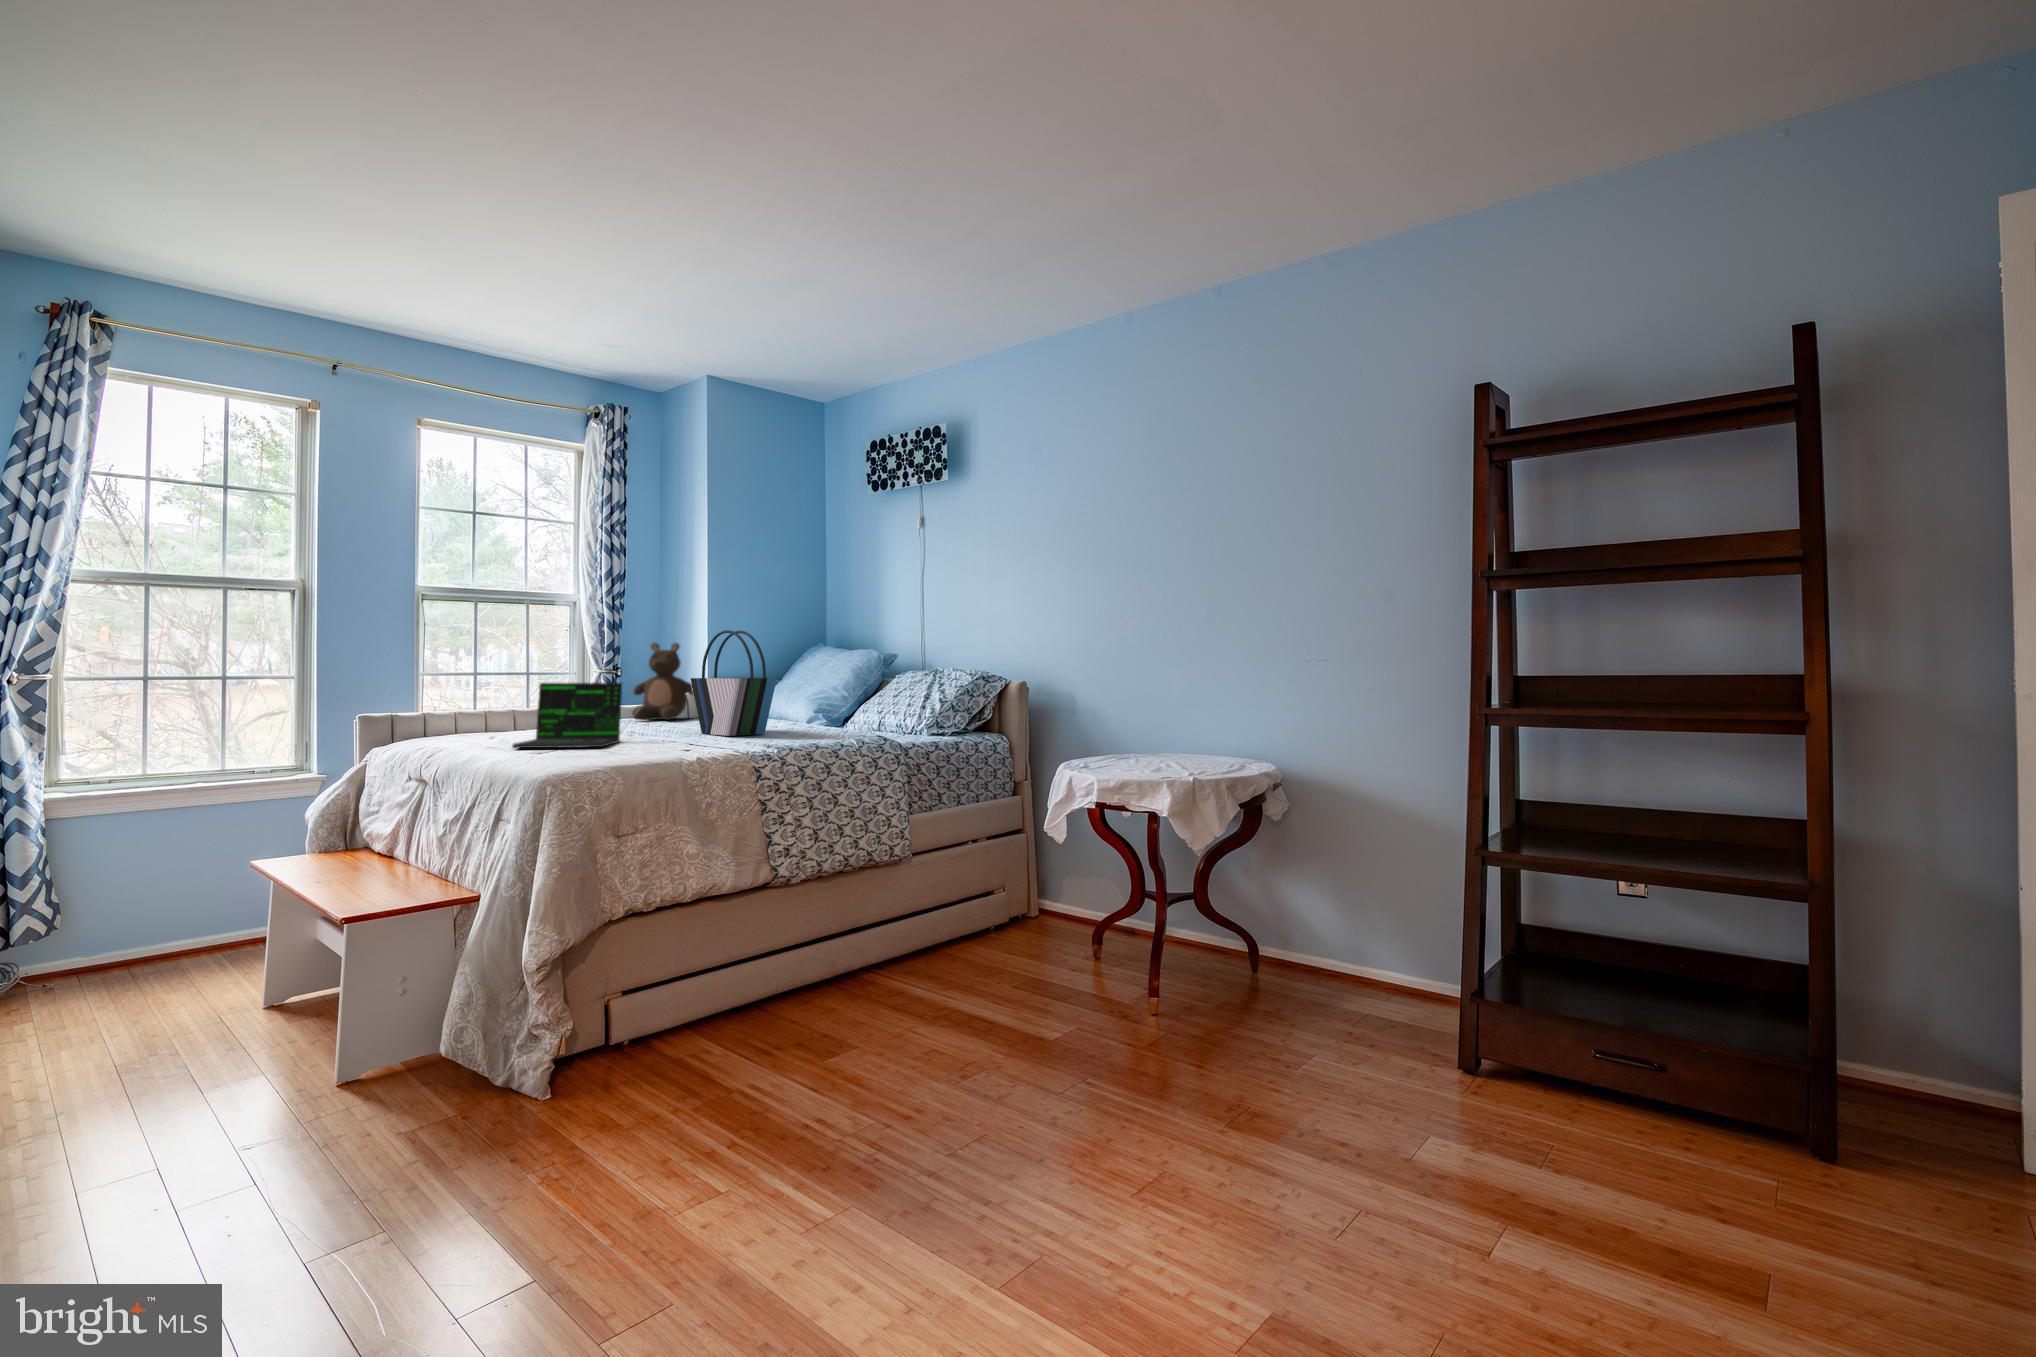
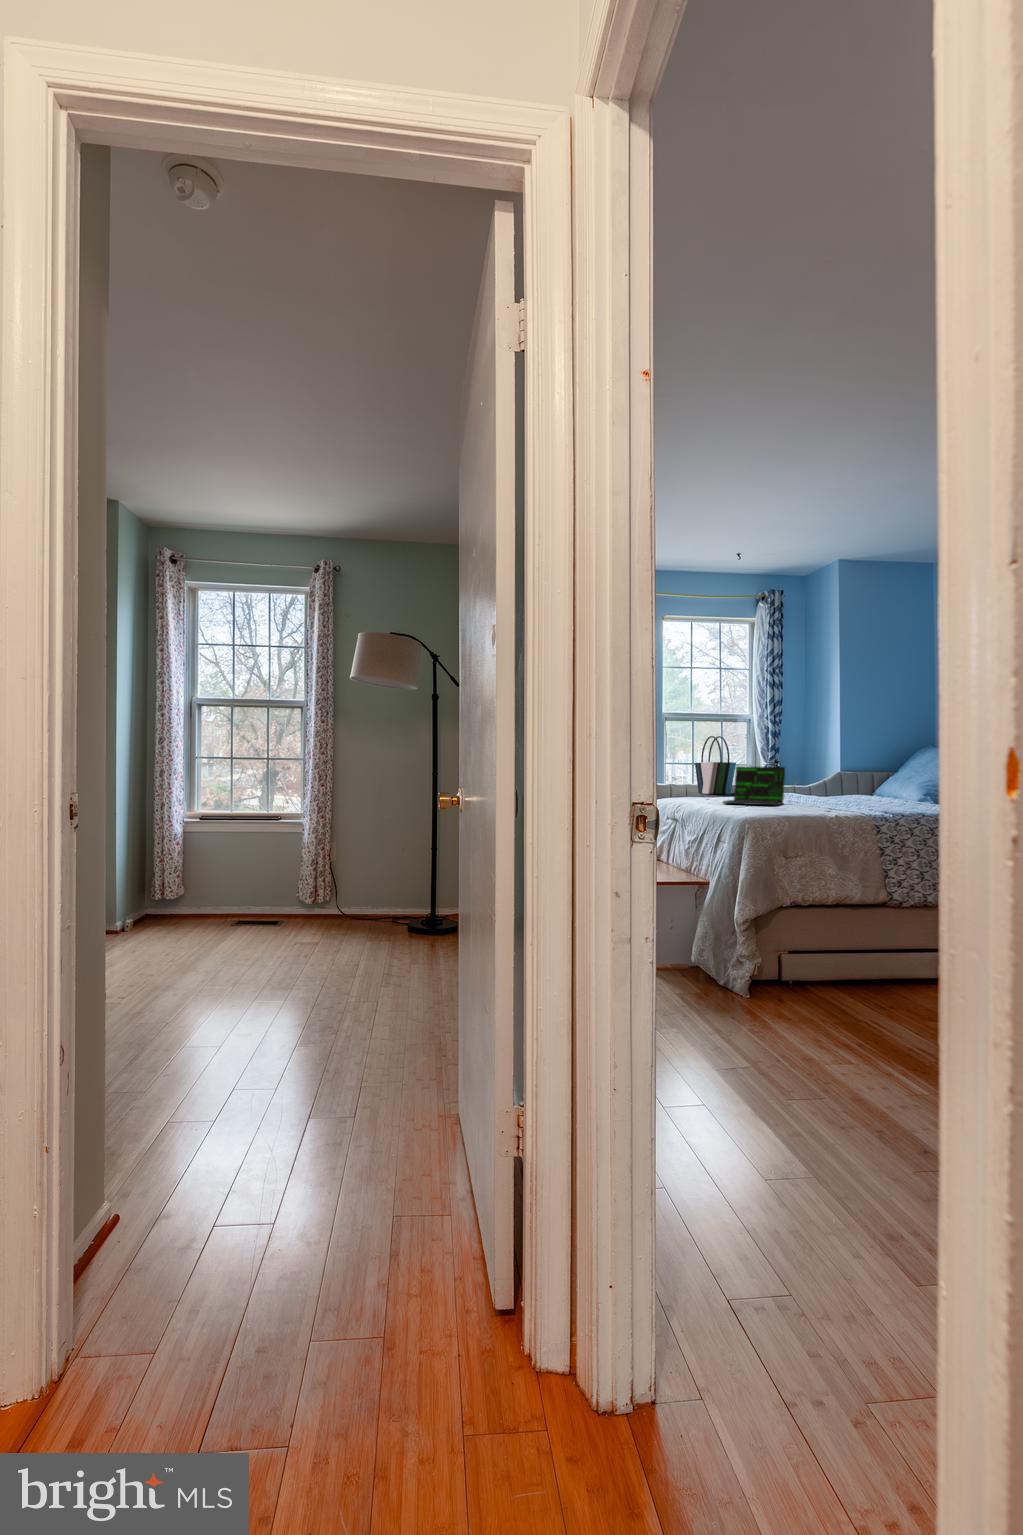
tote bag: present [691,630,777,736] -> present [695,736,736,794]
stuffed bear: present [632,643,693,720] -> none [788,743,831,794]

